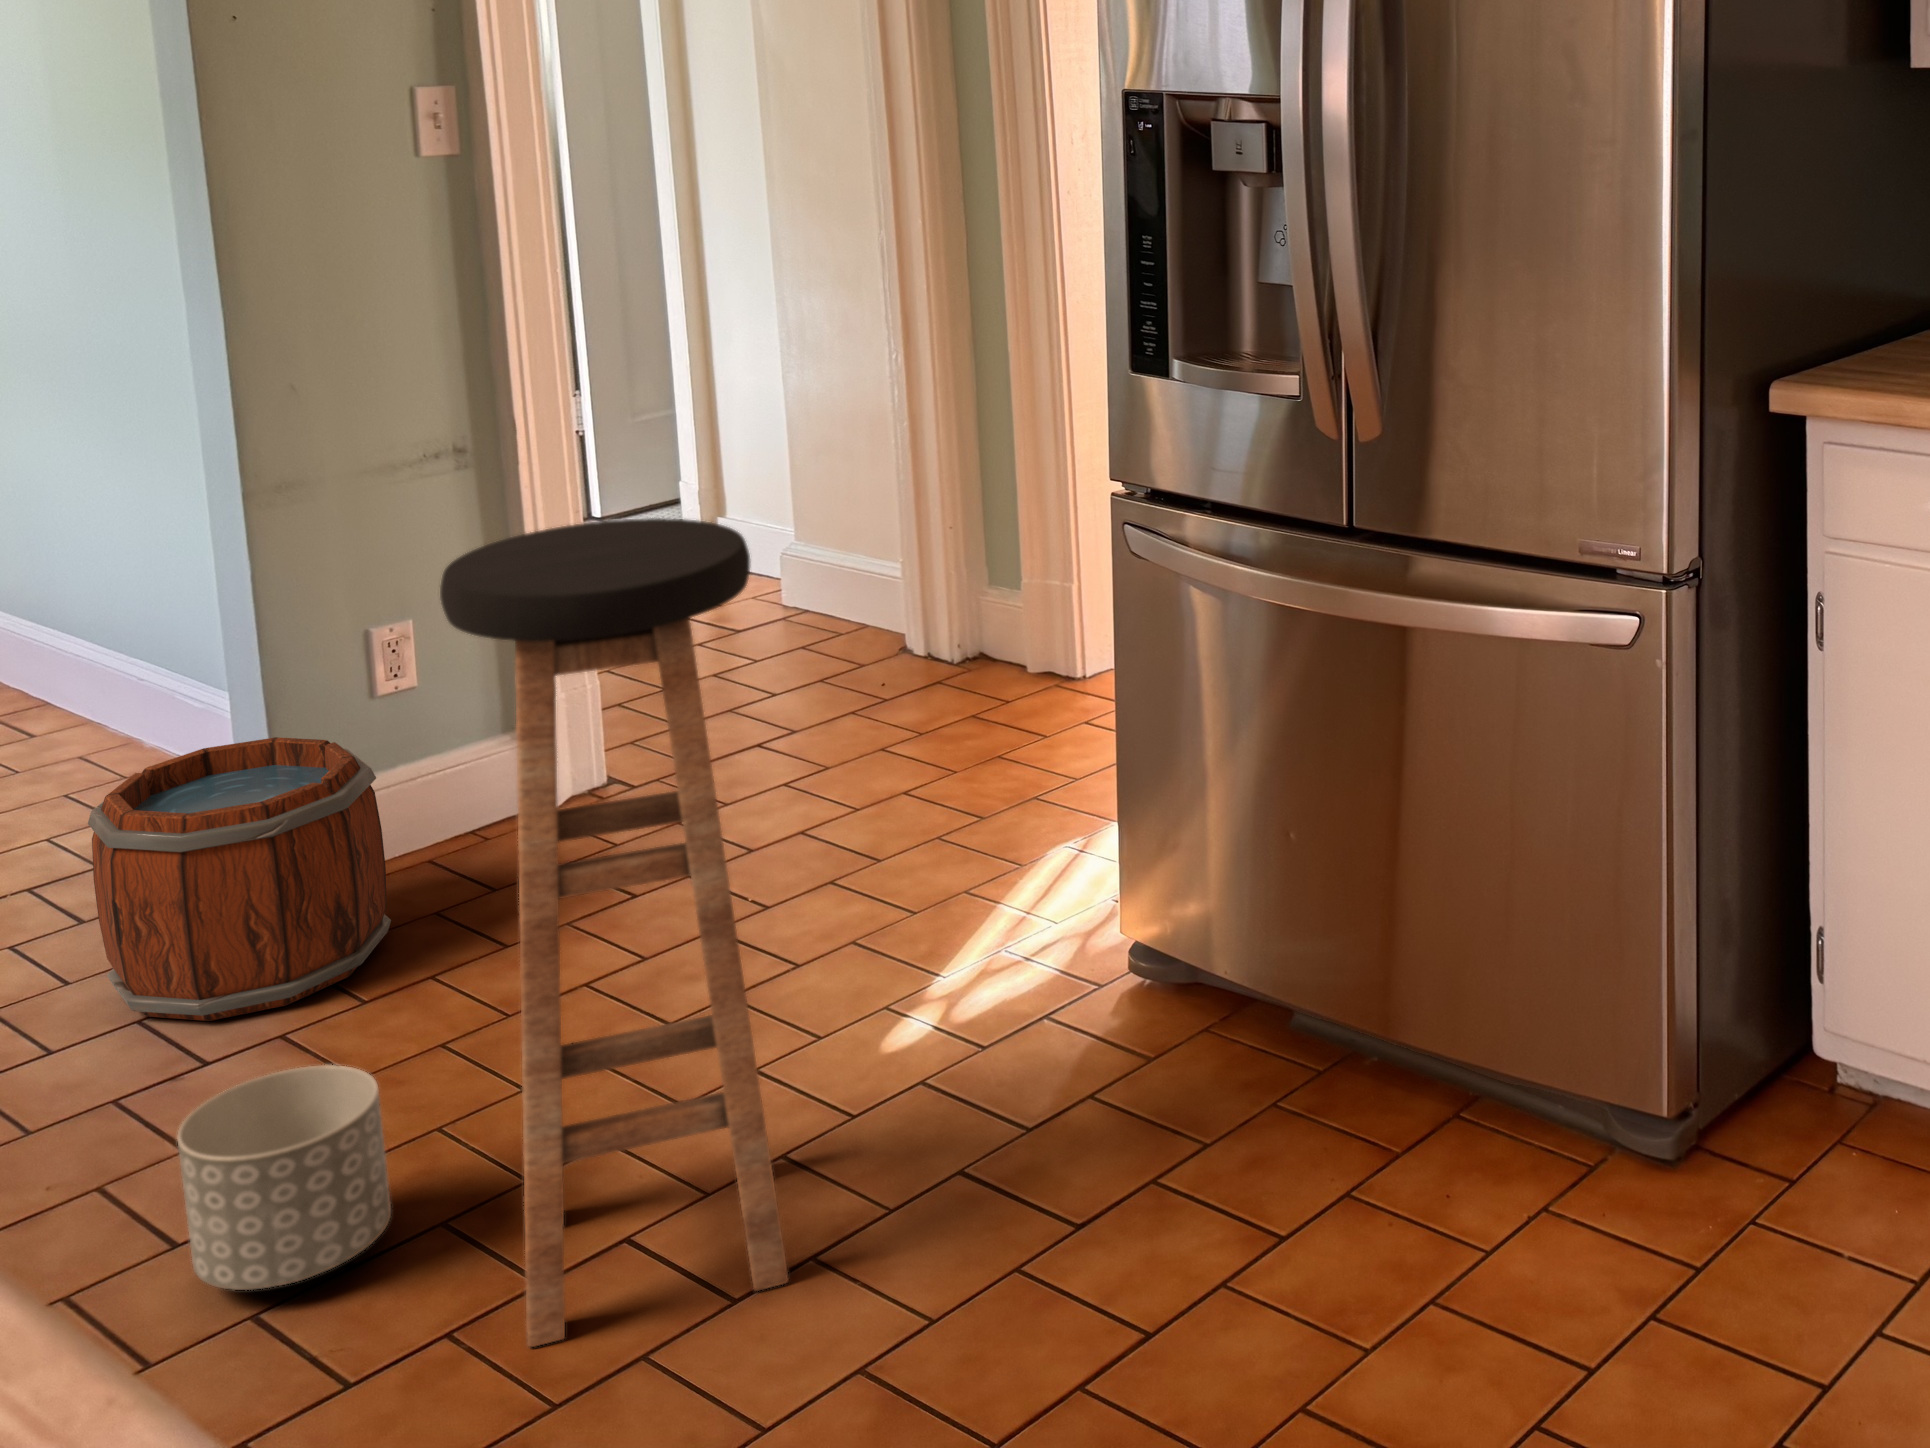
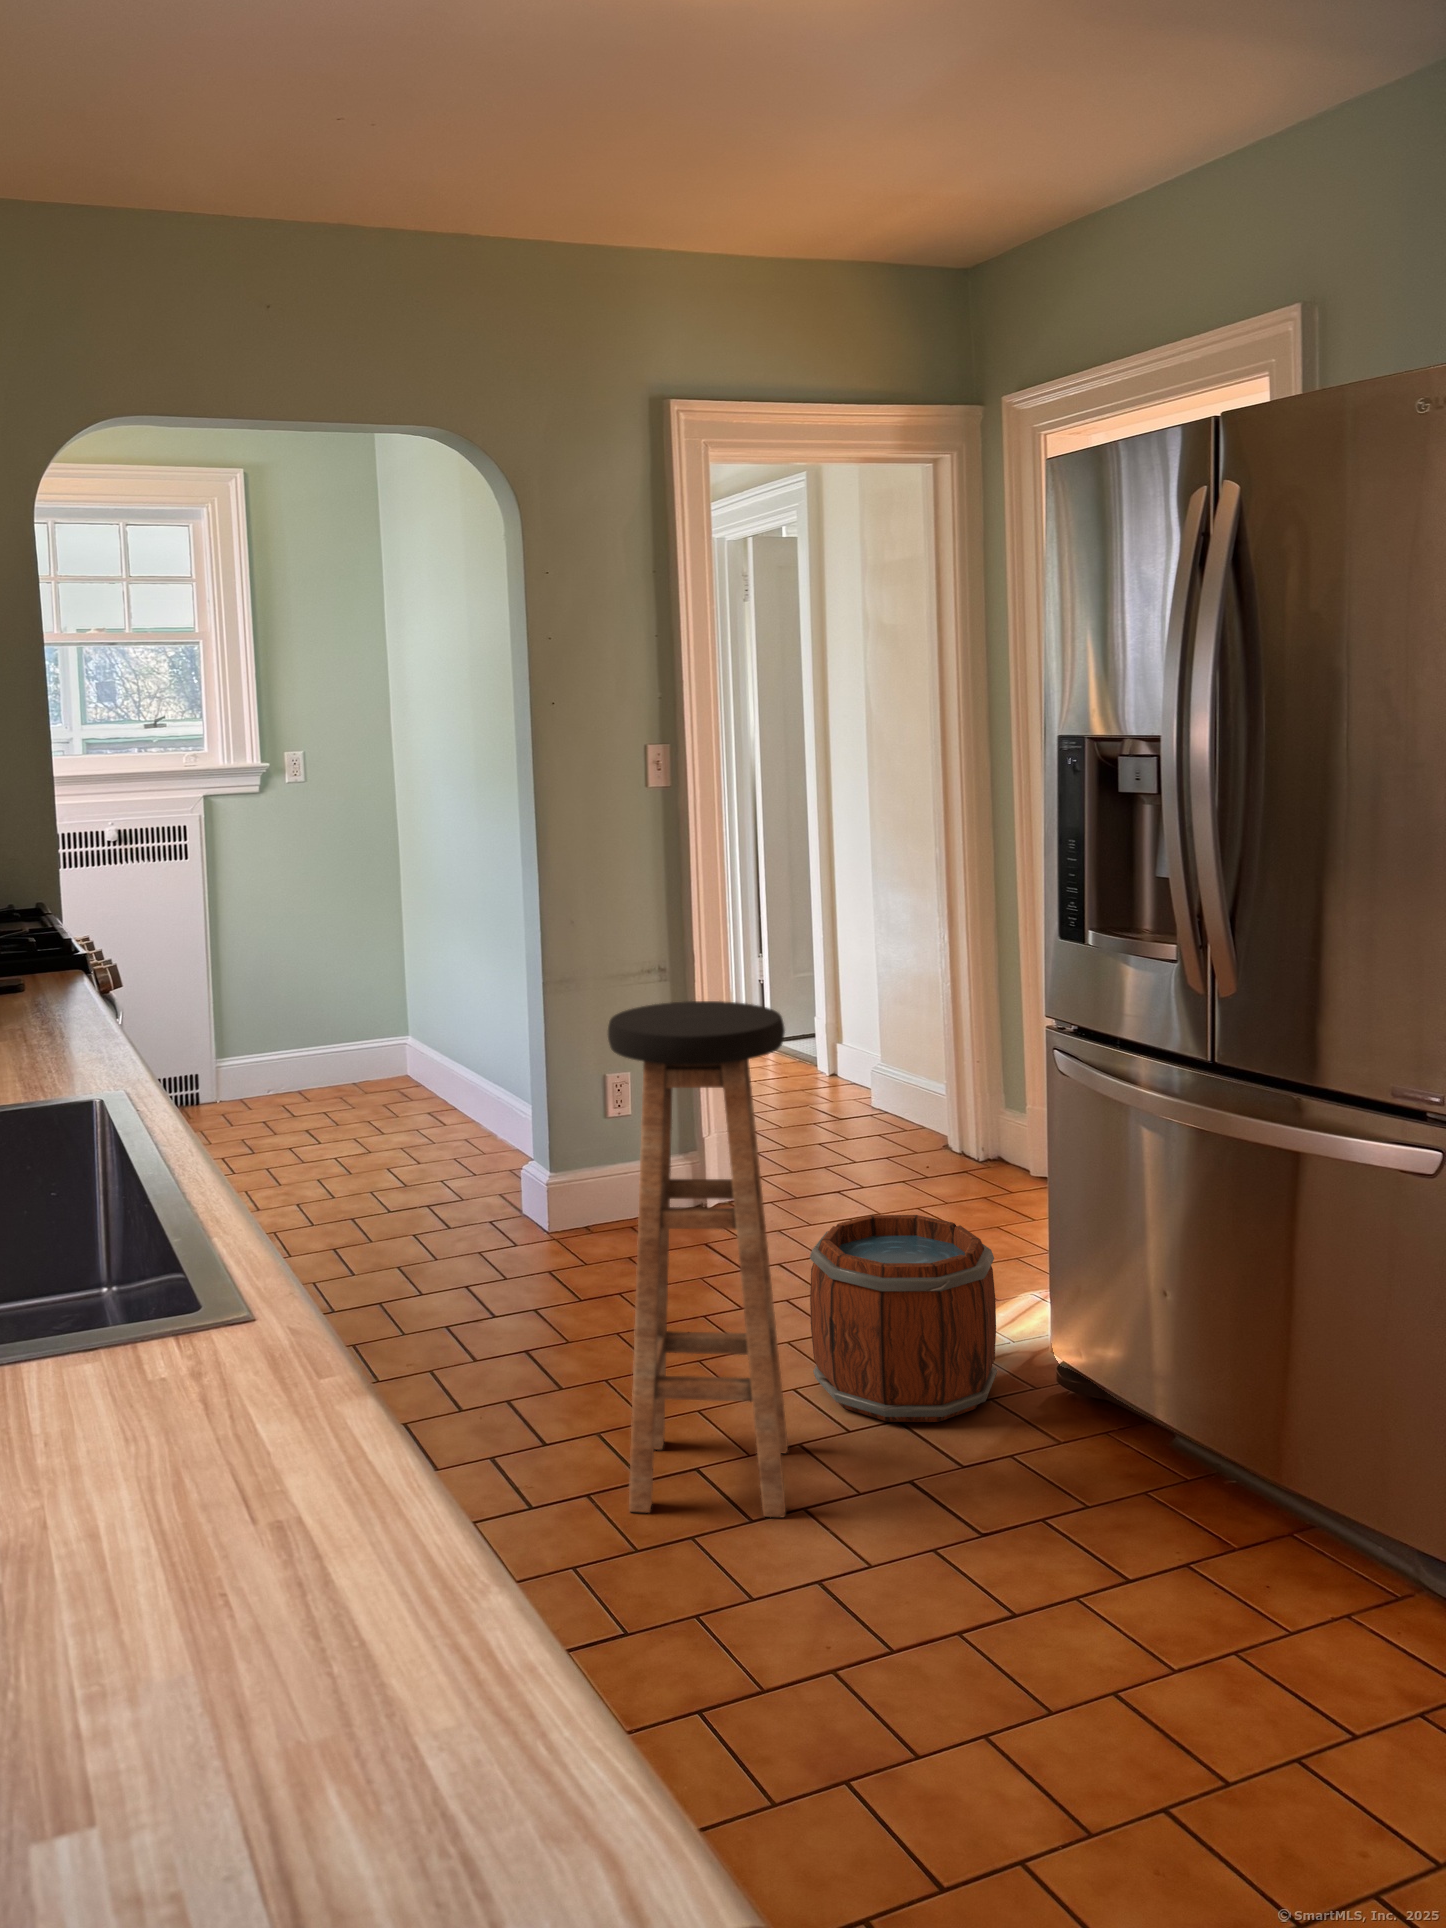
bucket: present [88,737,391,1021] -> present [810,1215,997,1422]
planter: present [177,1065,391,1290] -> none [464,1316,571,1442]

